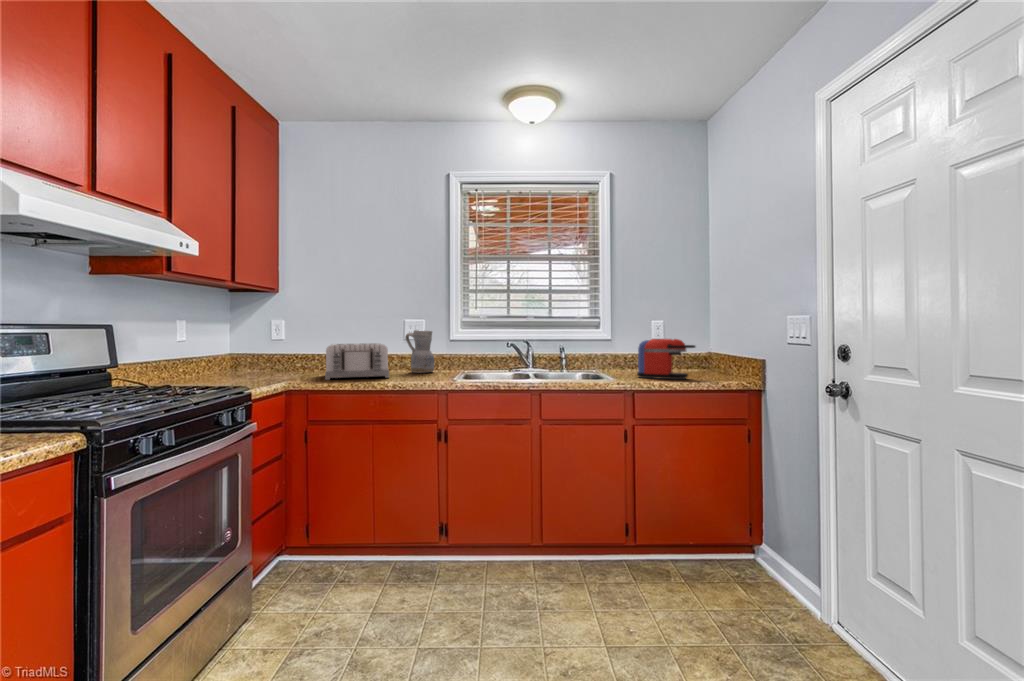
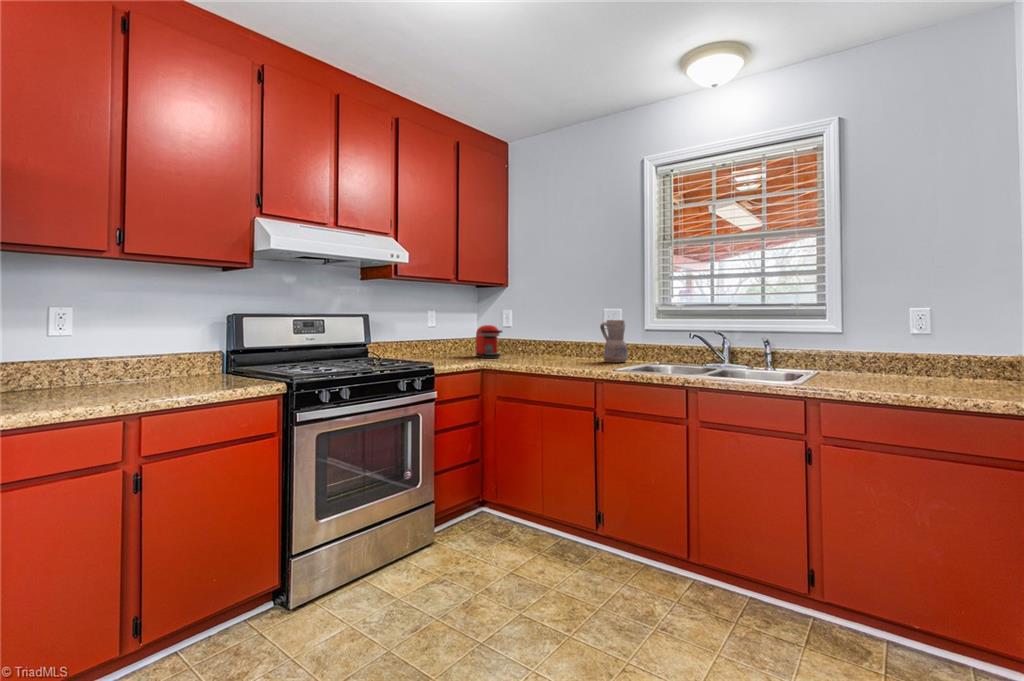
coffee maker: present [637,339,695,379] -> present [476,325,502,358]
toaster: present [325,343,389,380] -> none [511,332,577,365]

